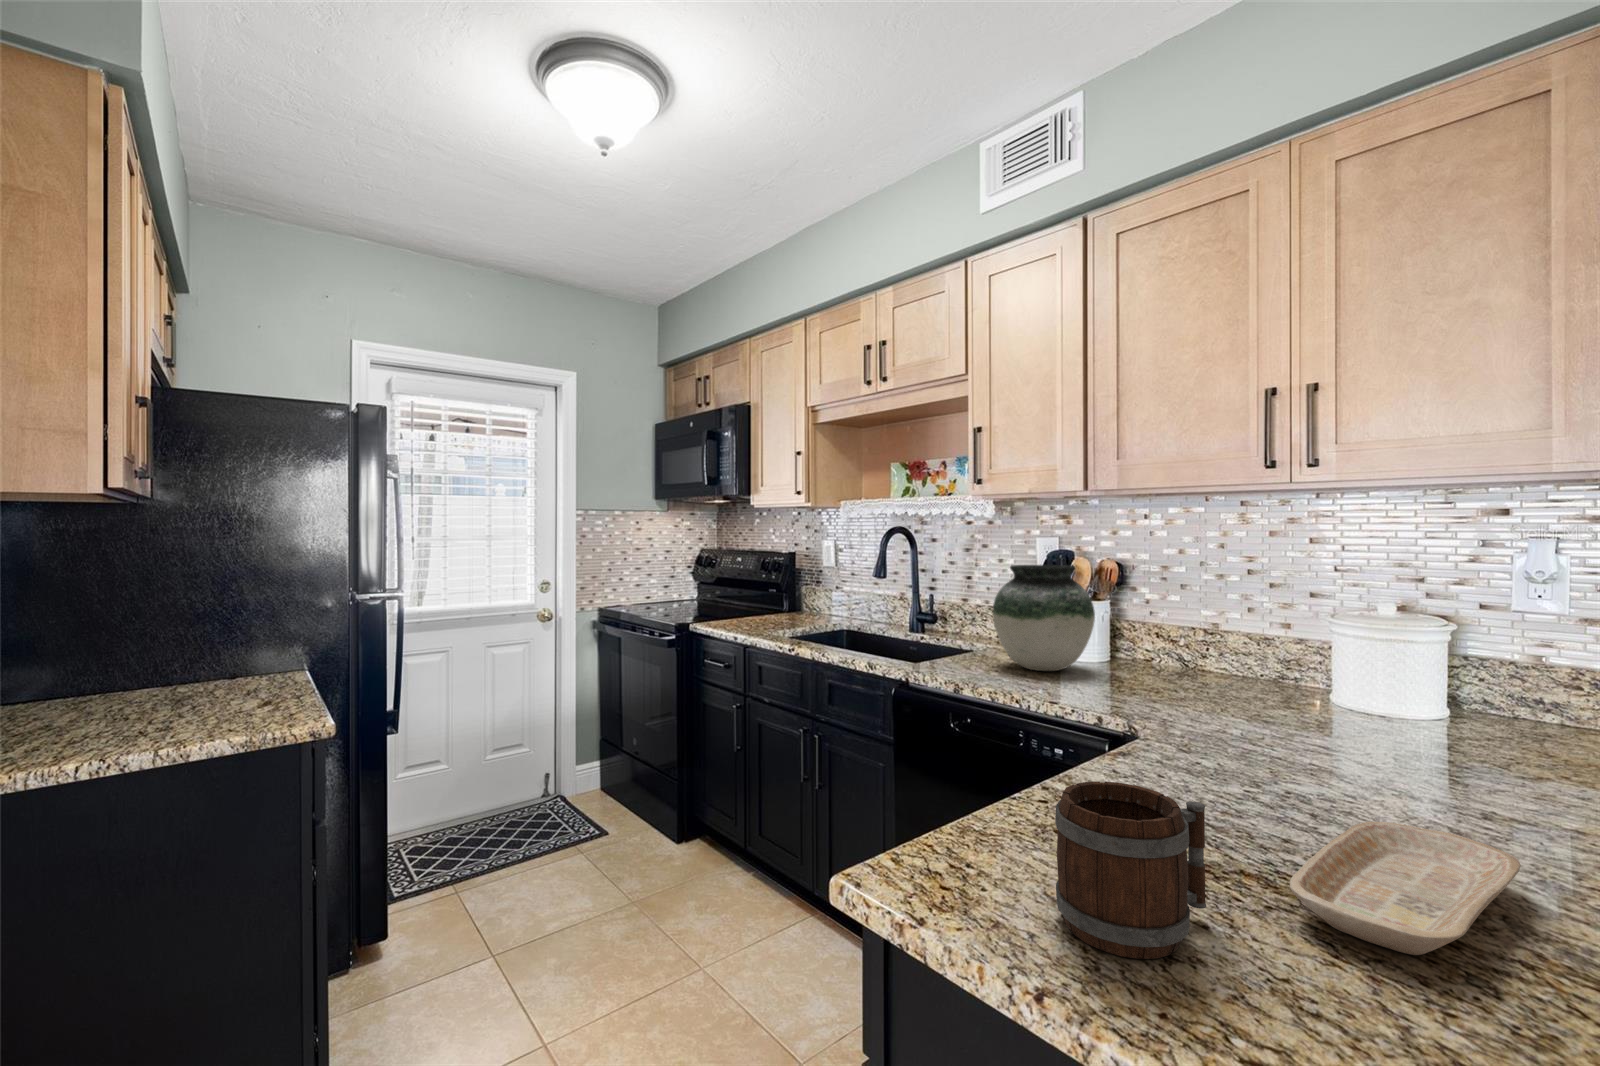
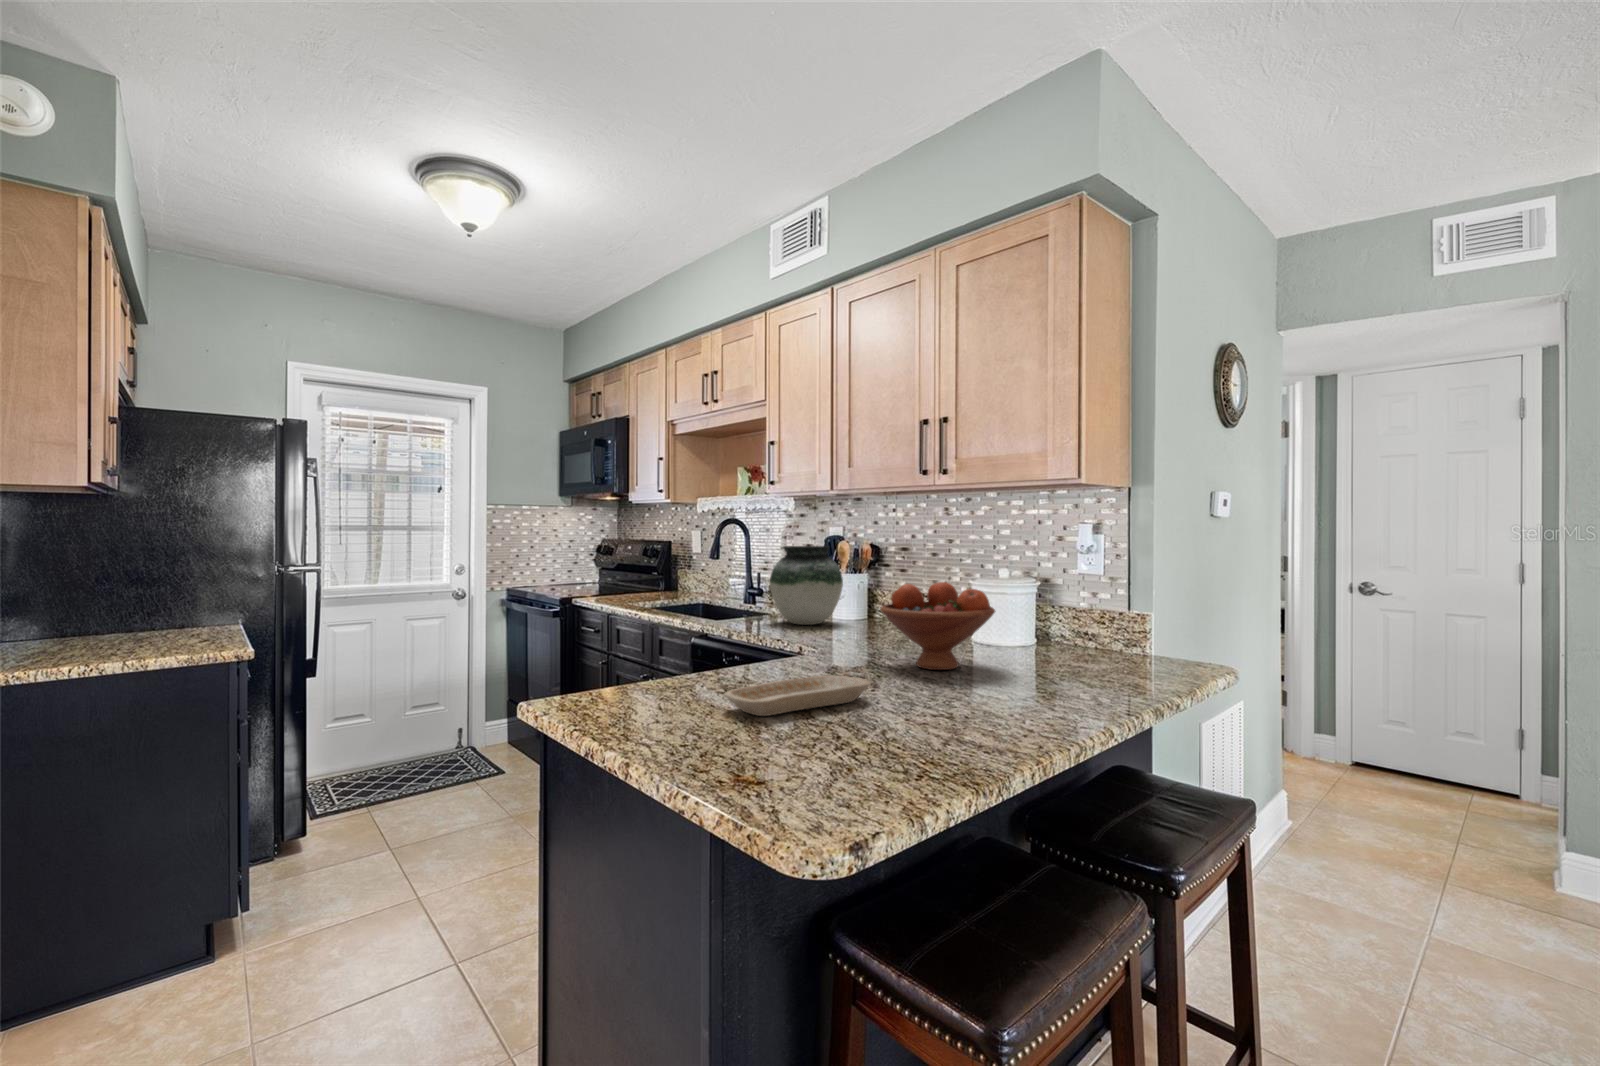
fruit bowl: none [1303,633,1541,782] -> present [881,582,995,670]
mug: present [1055,781,1206,959] -> none [600,641,682,717]

